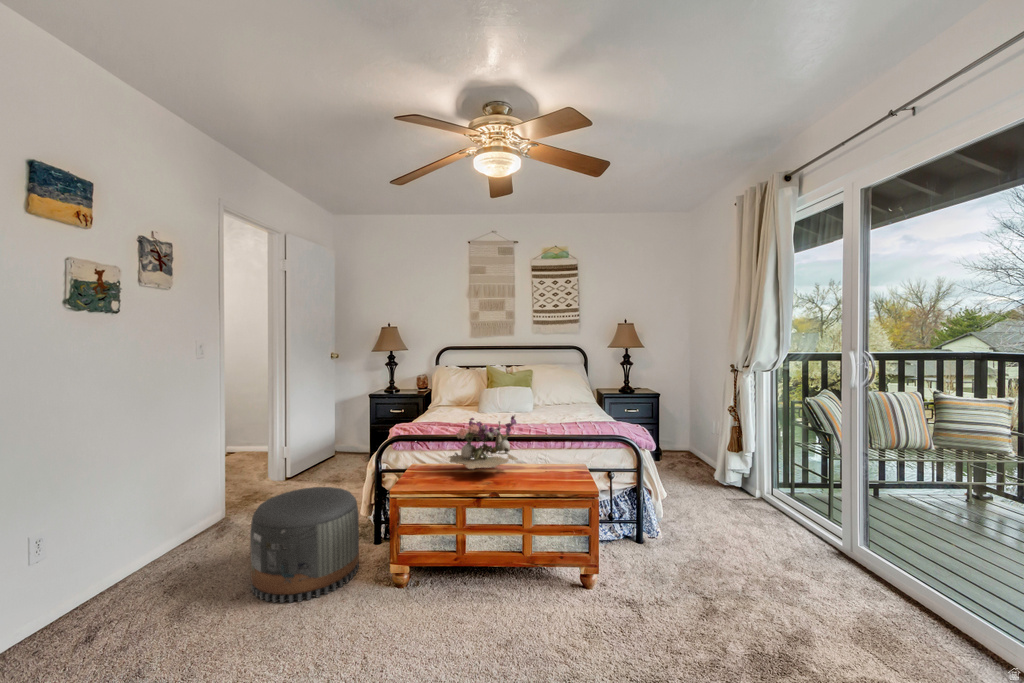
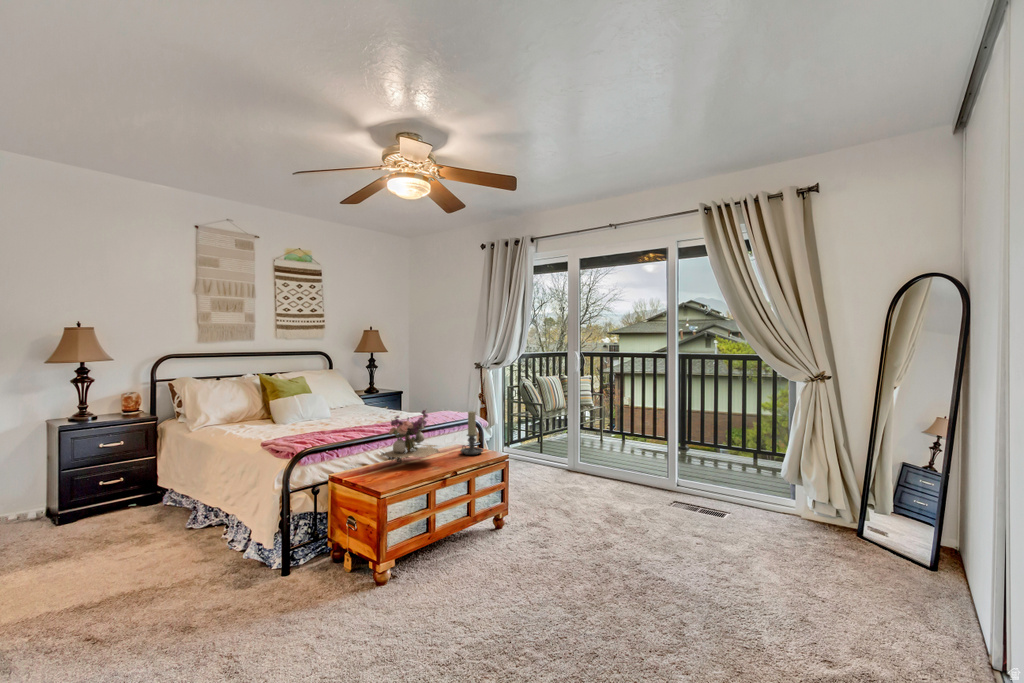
candle holder: none [543,425,573,482] -> present [460,411,483,455]
pouf: present [250,487,359,603] -> none [214,514,343,654]

